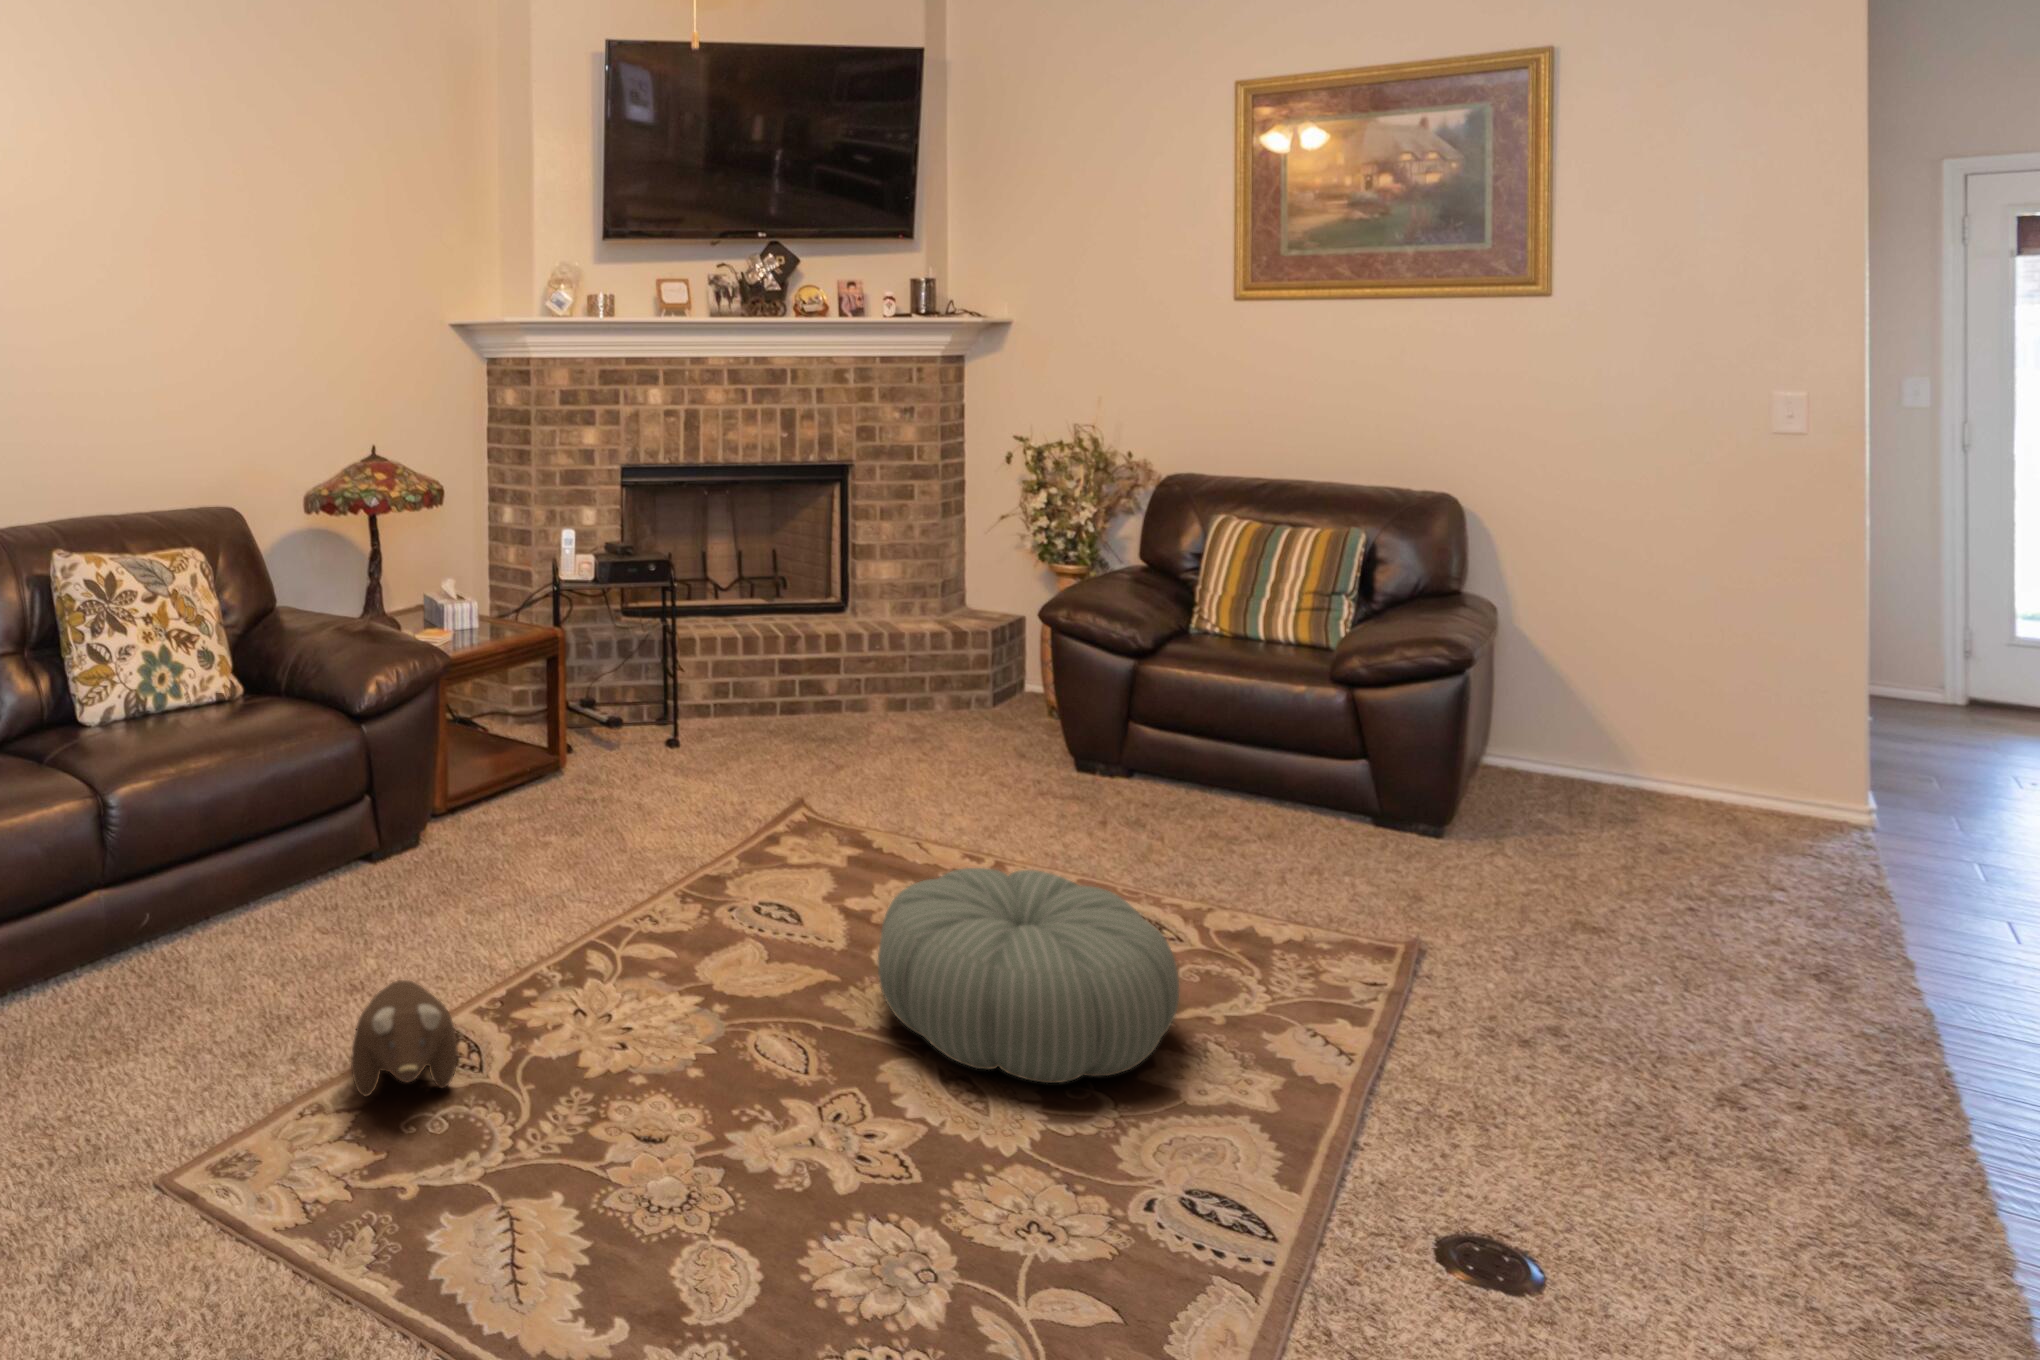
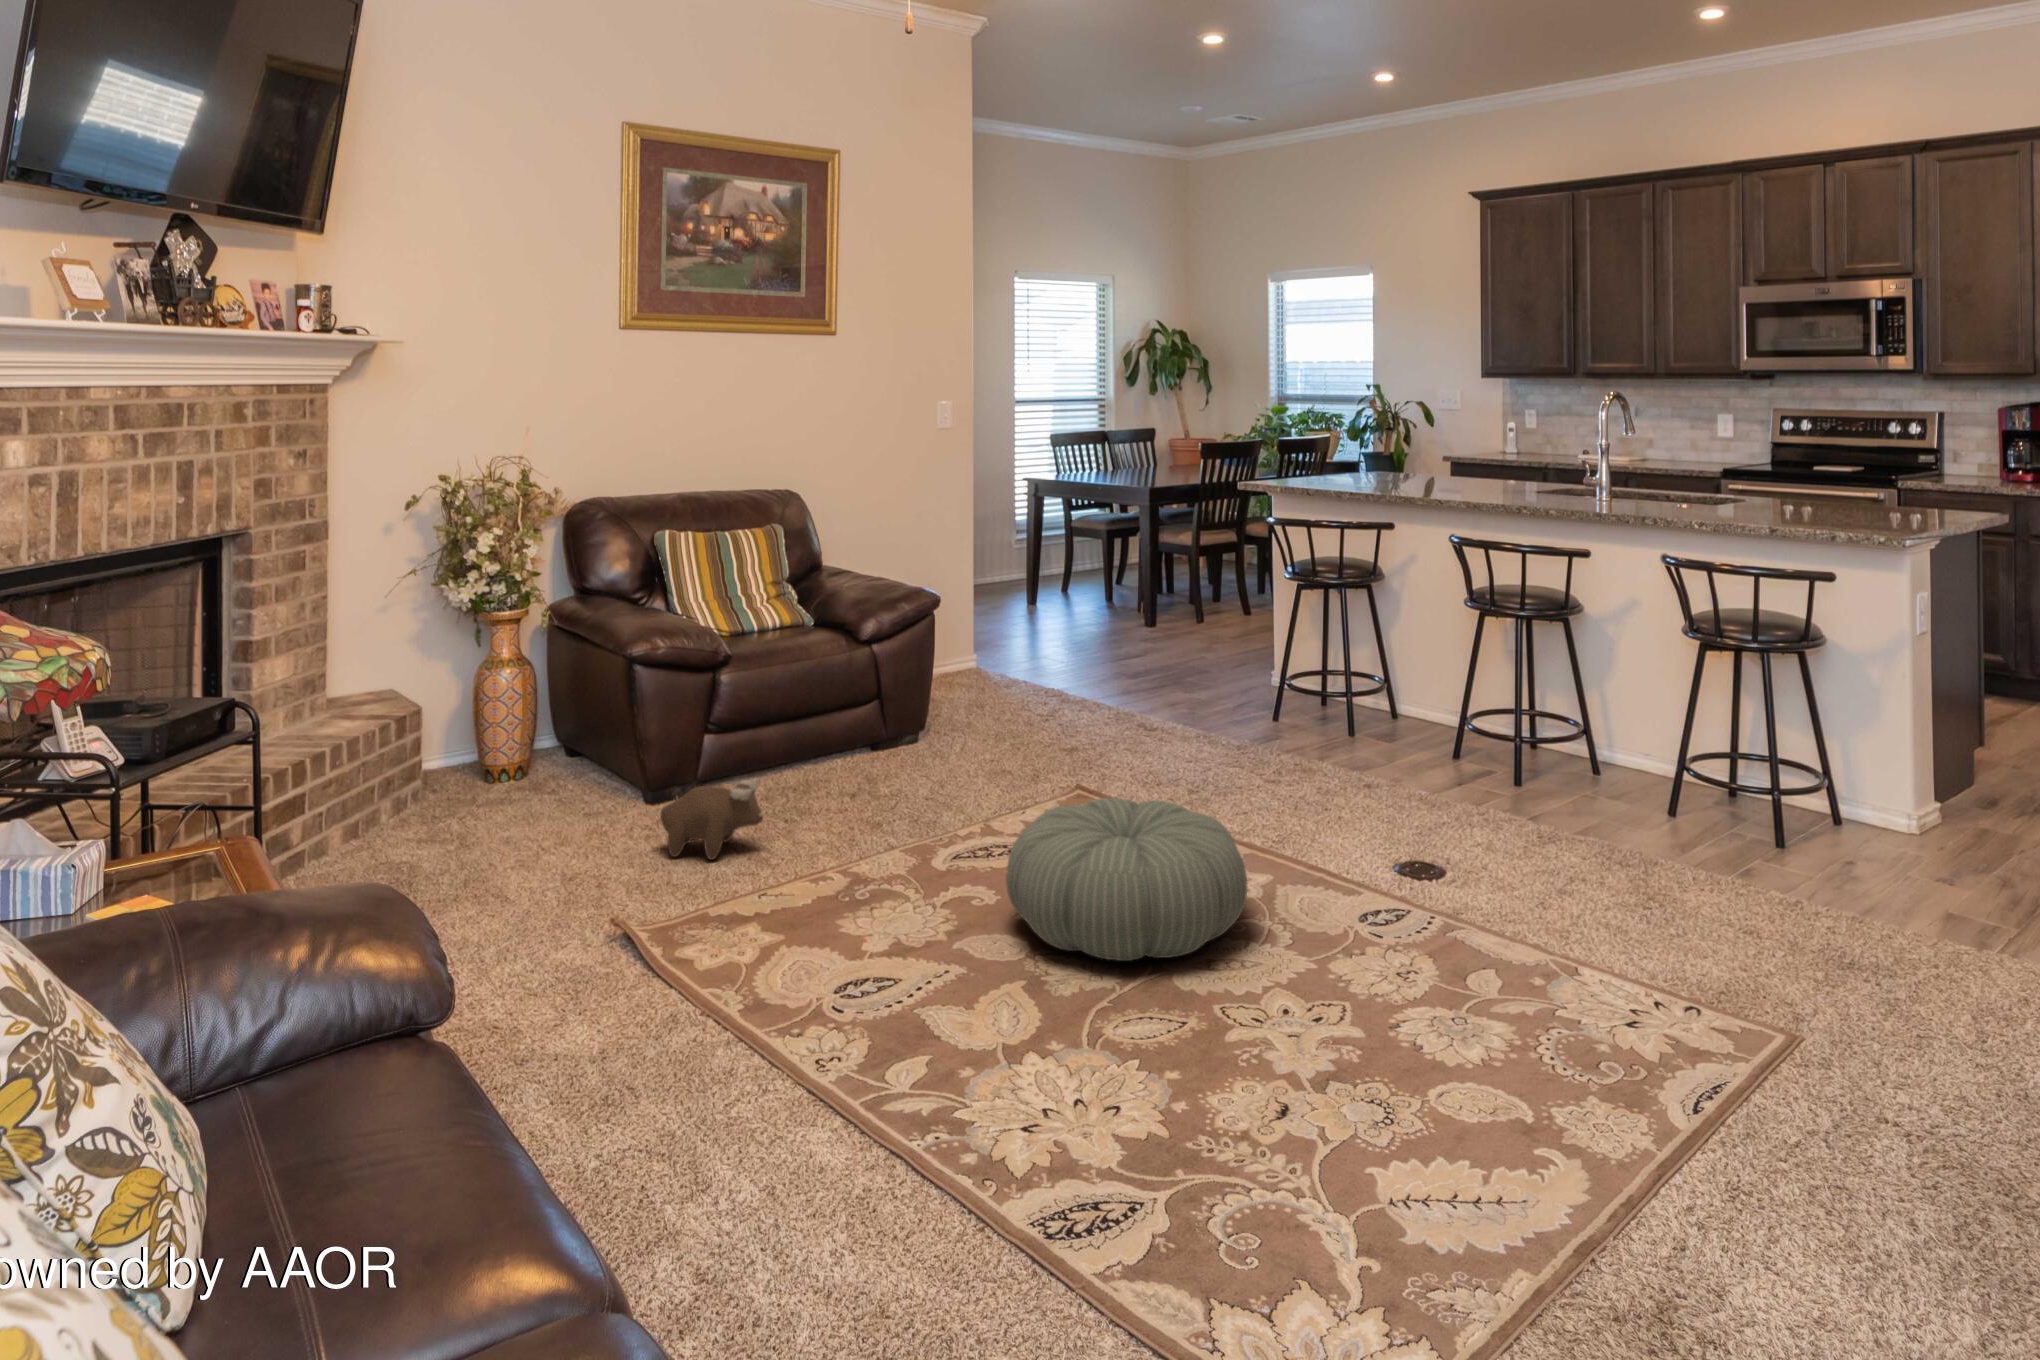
plush toy: present [351,980,458,1096] -> present [660,778,766,860]

